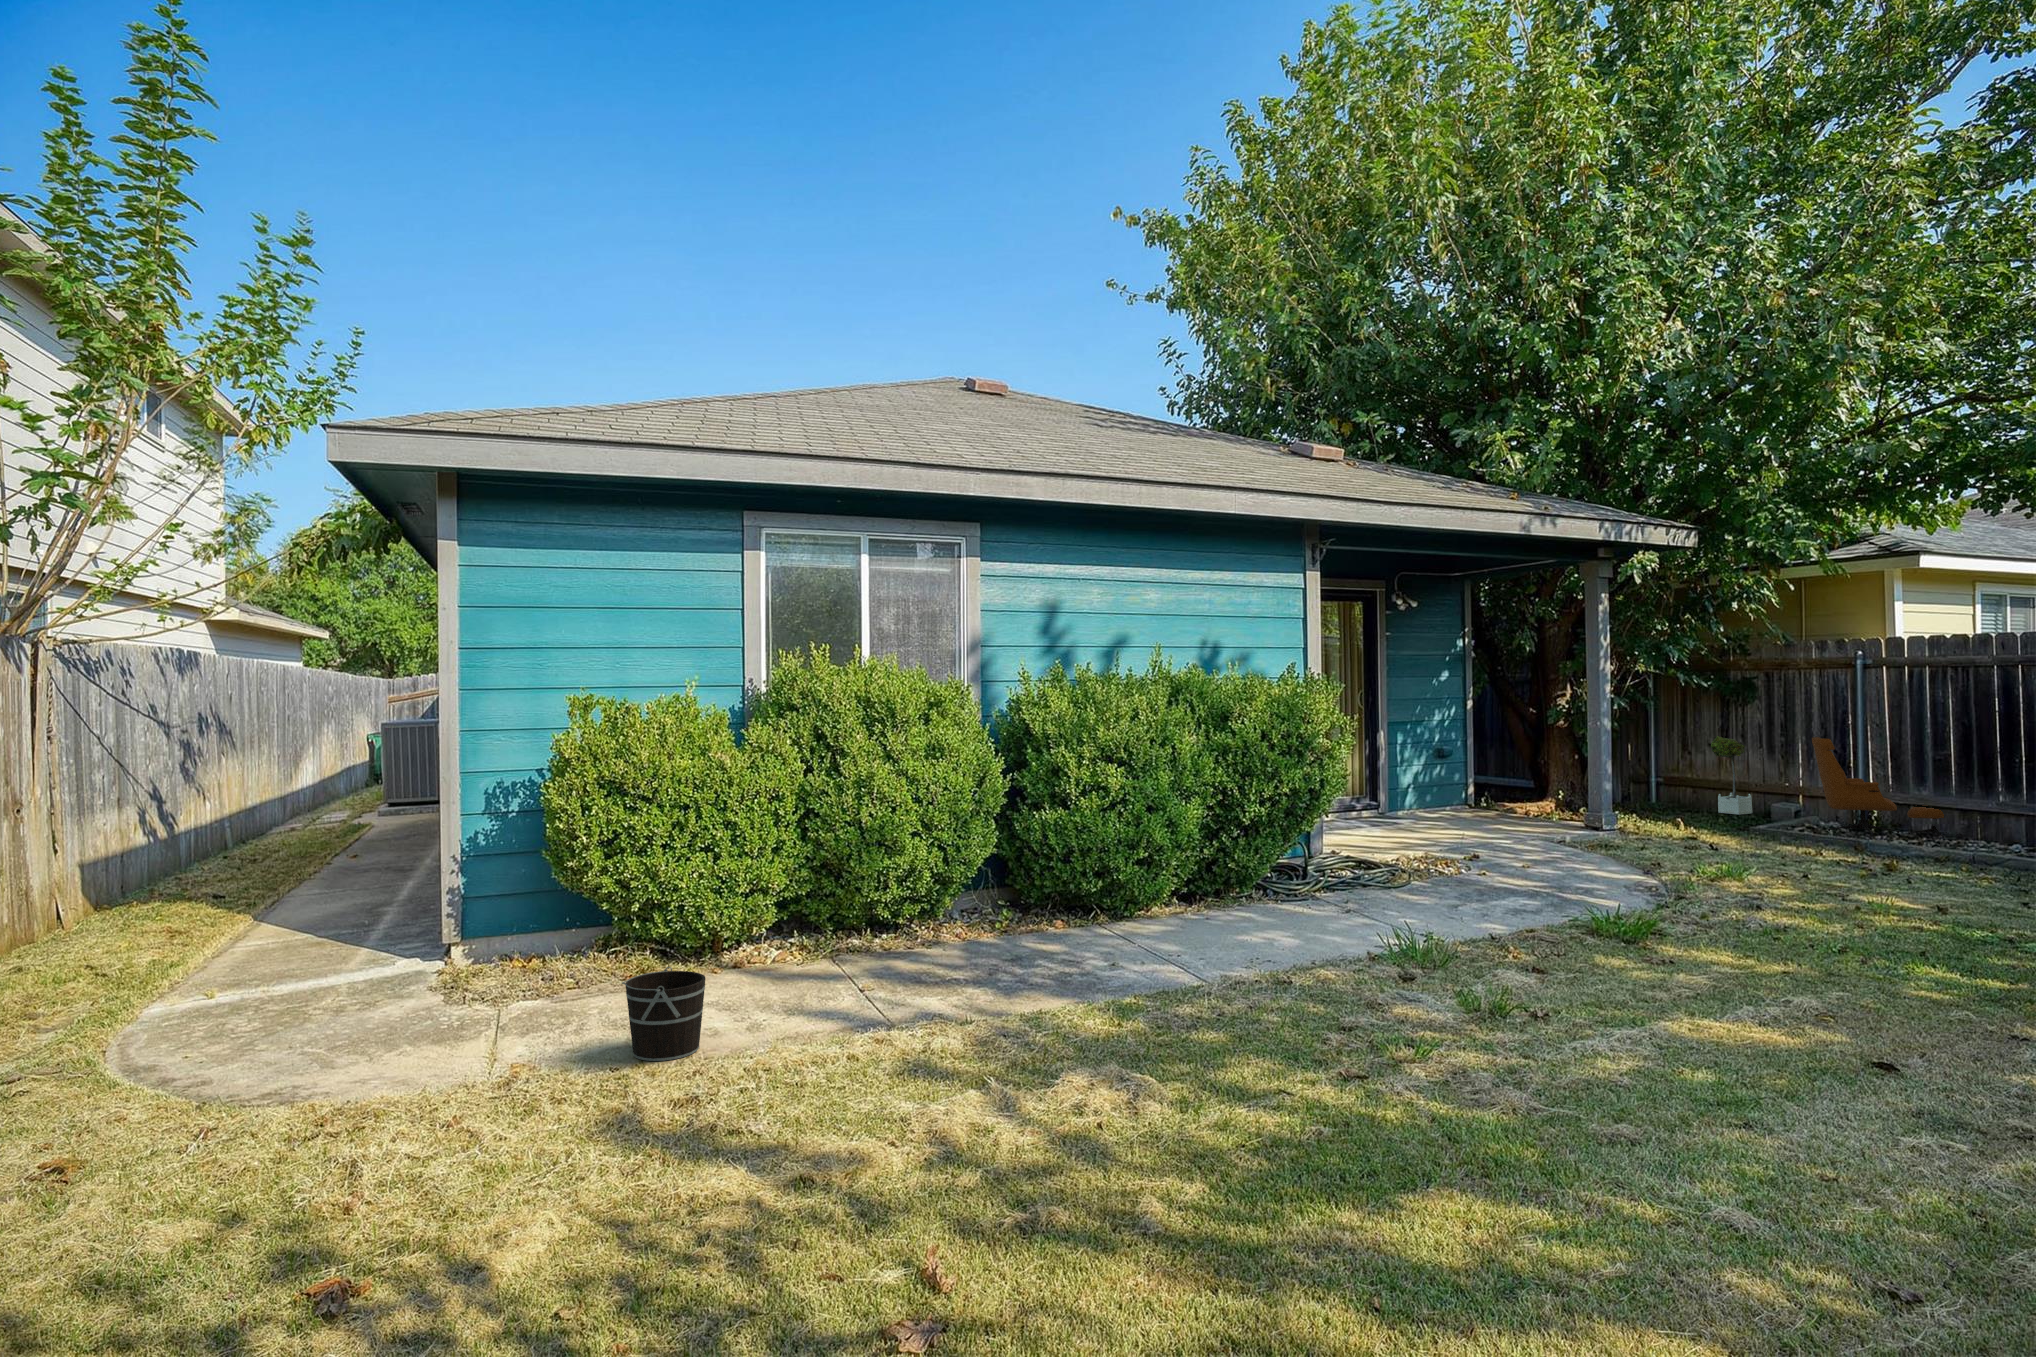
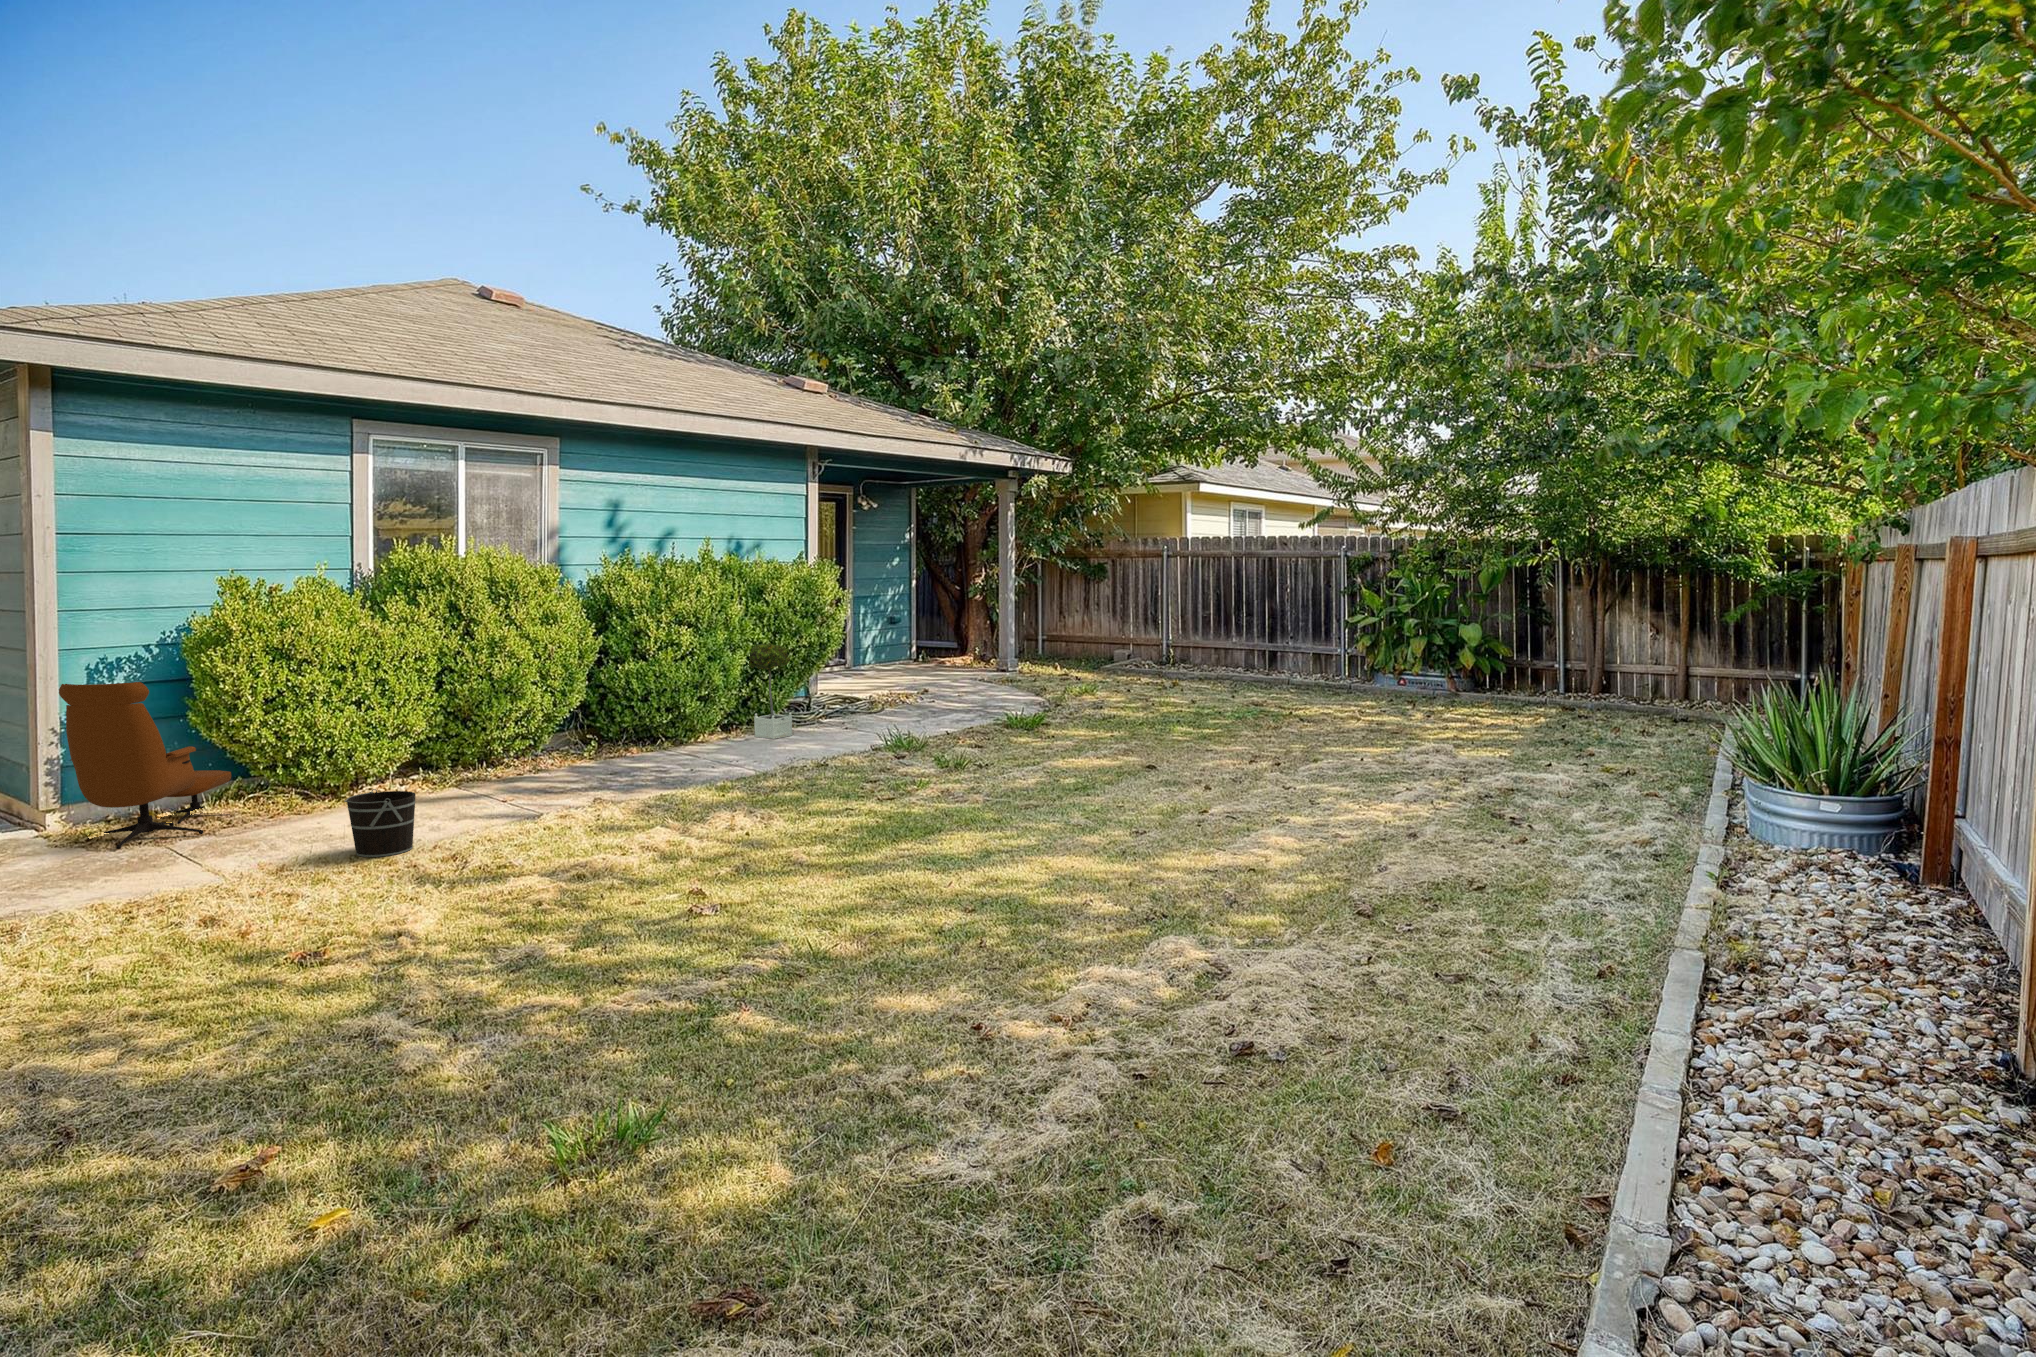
potted tree: present [1711,736,1752,814] -> present [748,642,792,739]
lounge chair: present [1812,737,1962,838] -> present [59,682,231,849]

